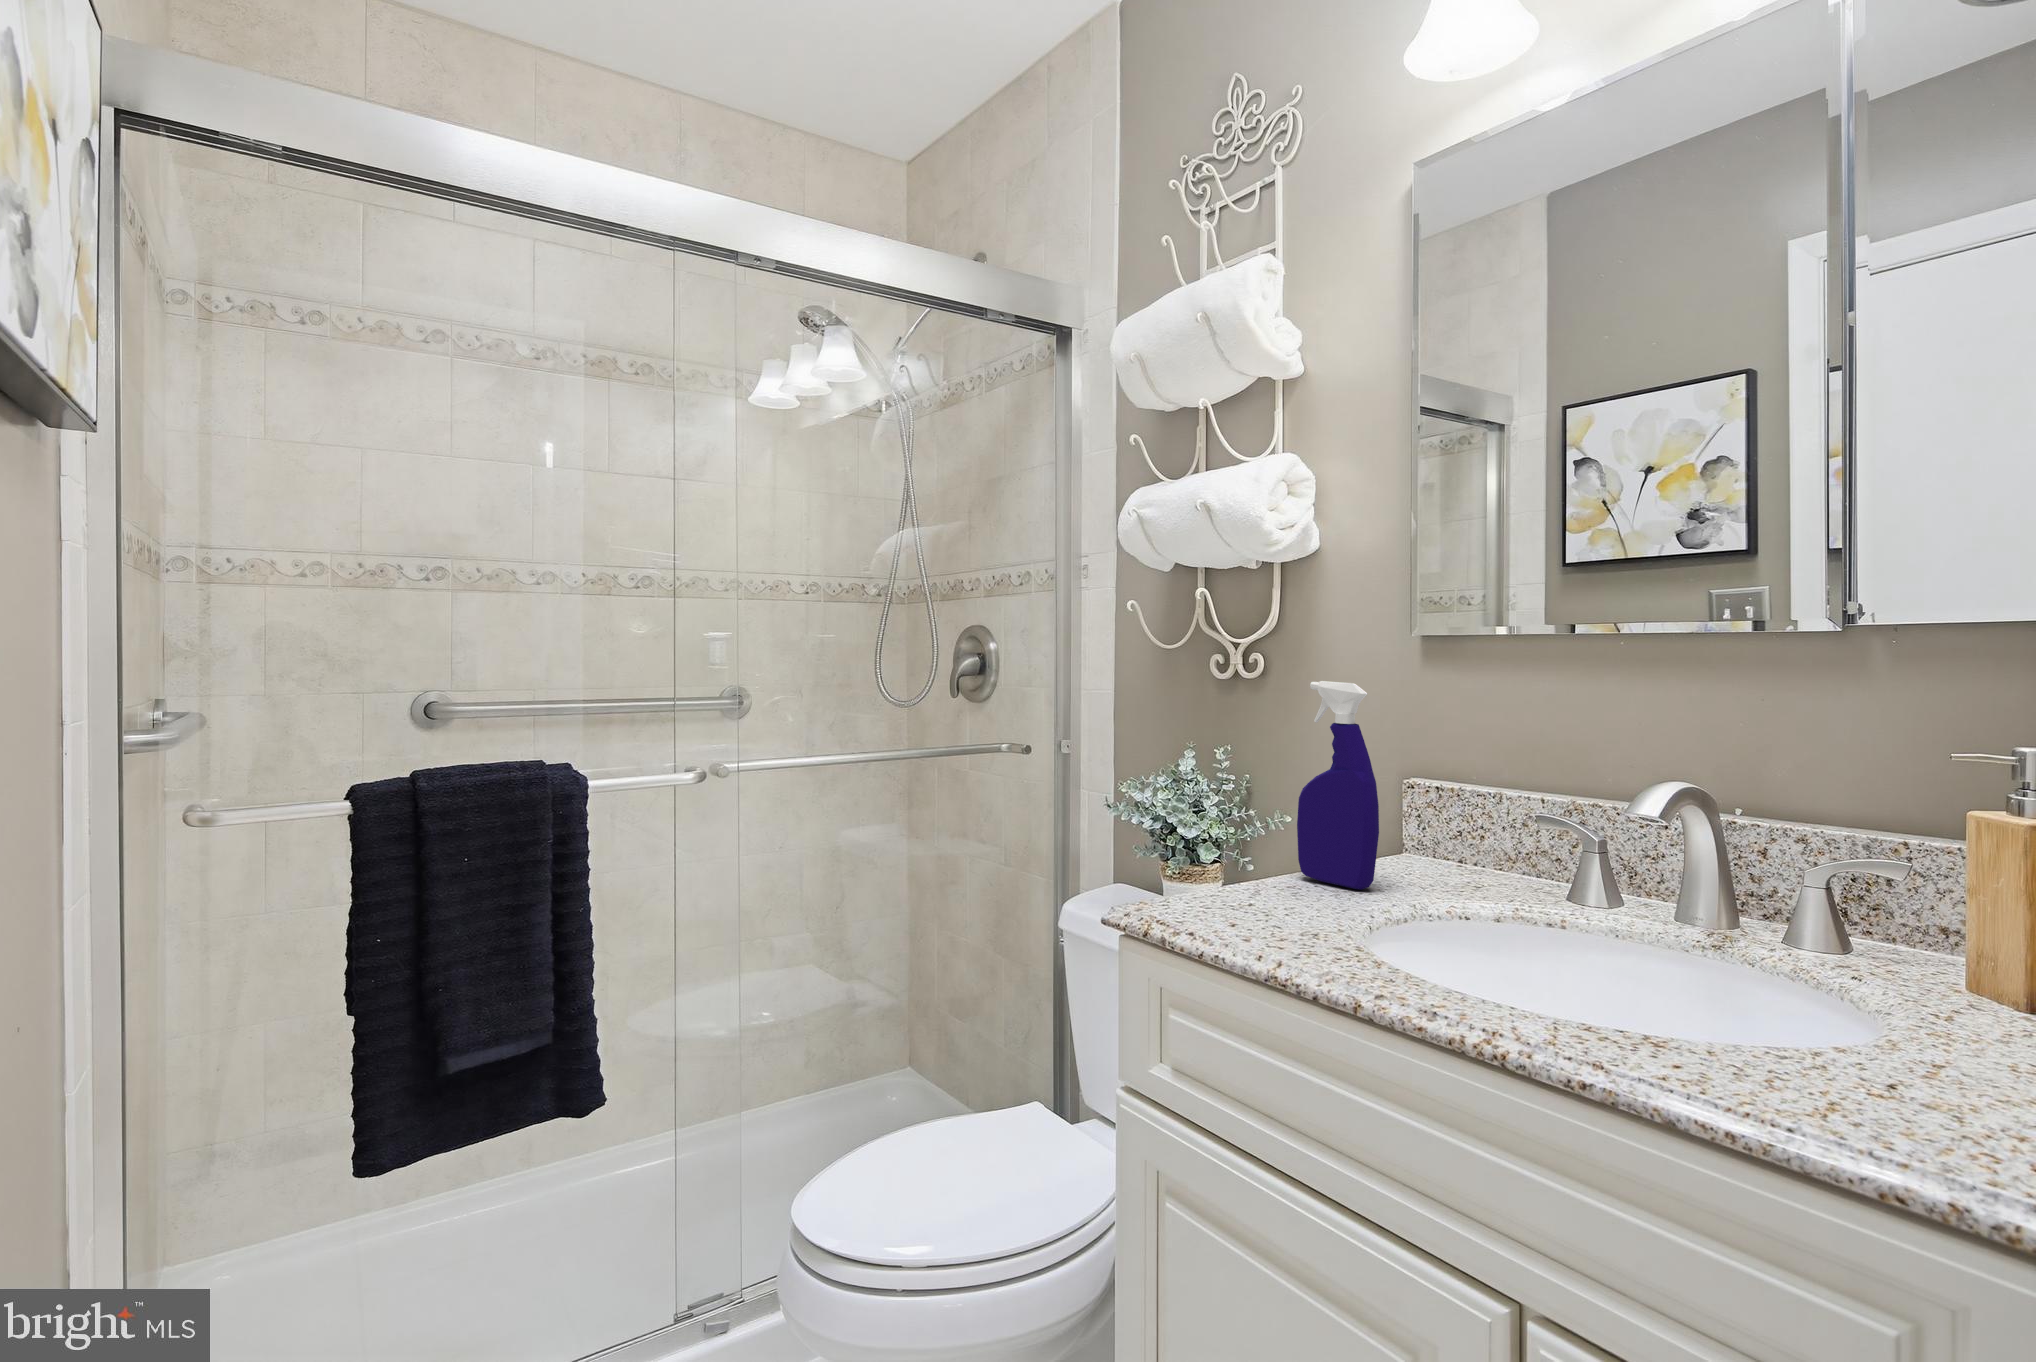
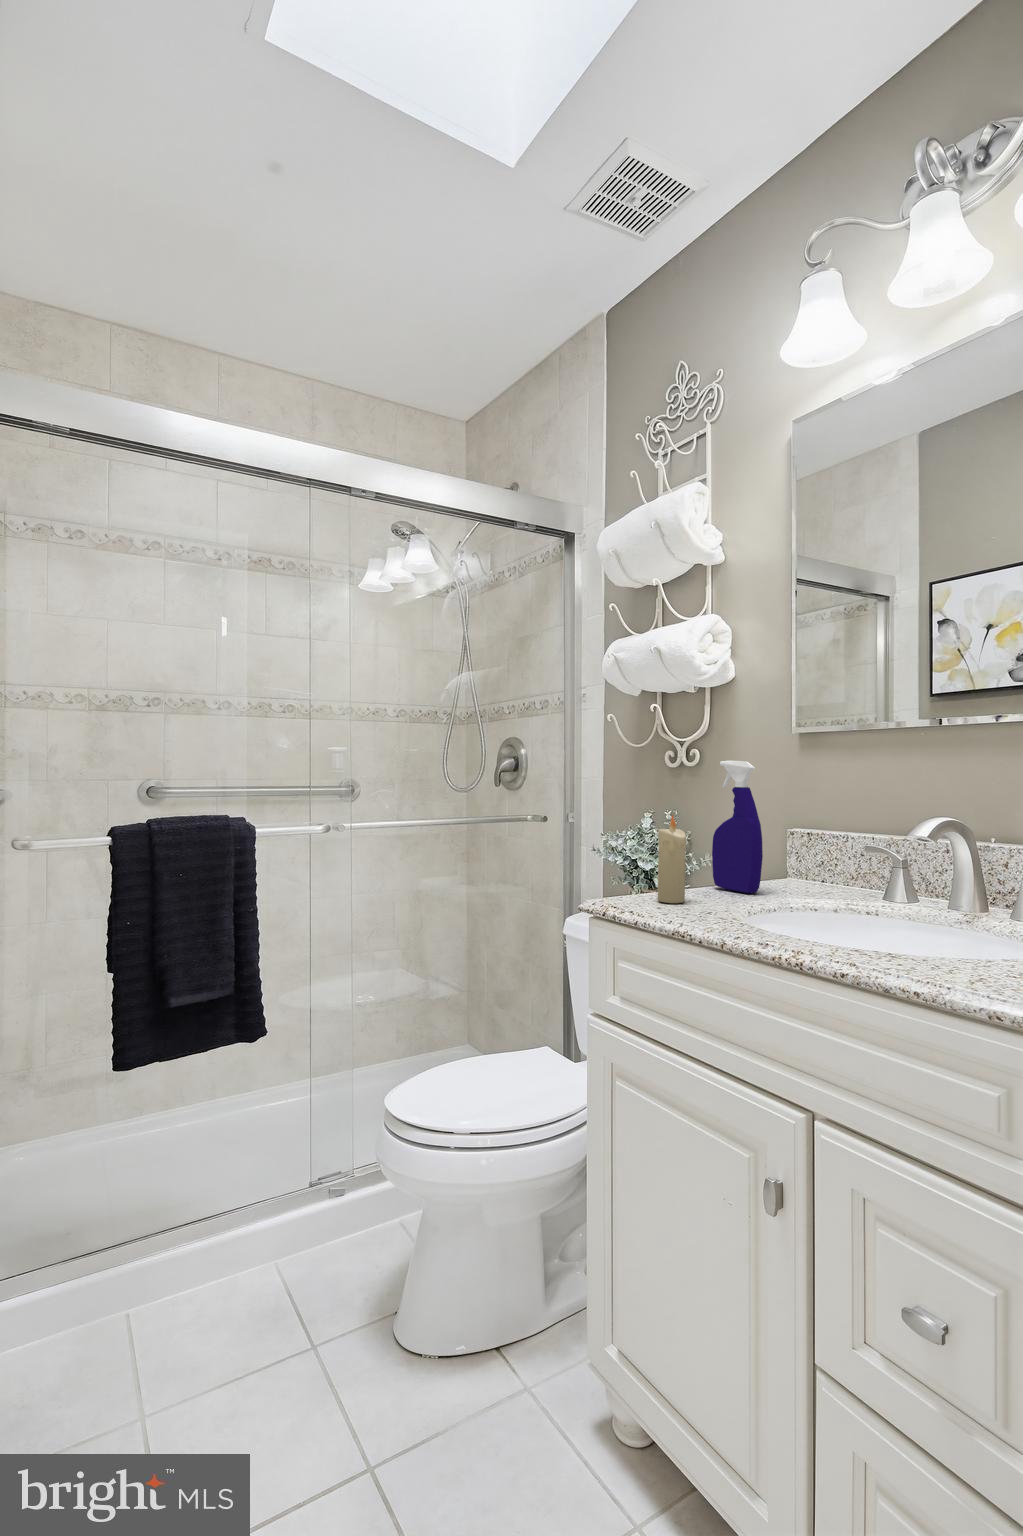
candle: none [1221,772,1267,914] -> present [658,815,686,903]

